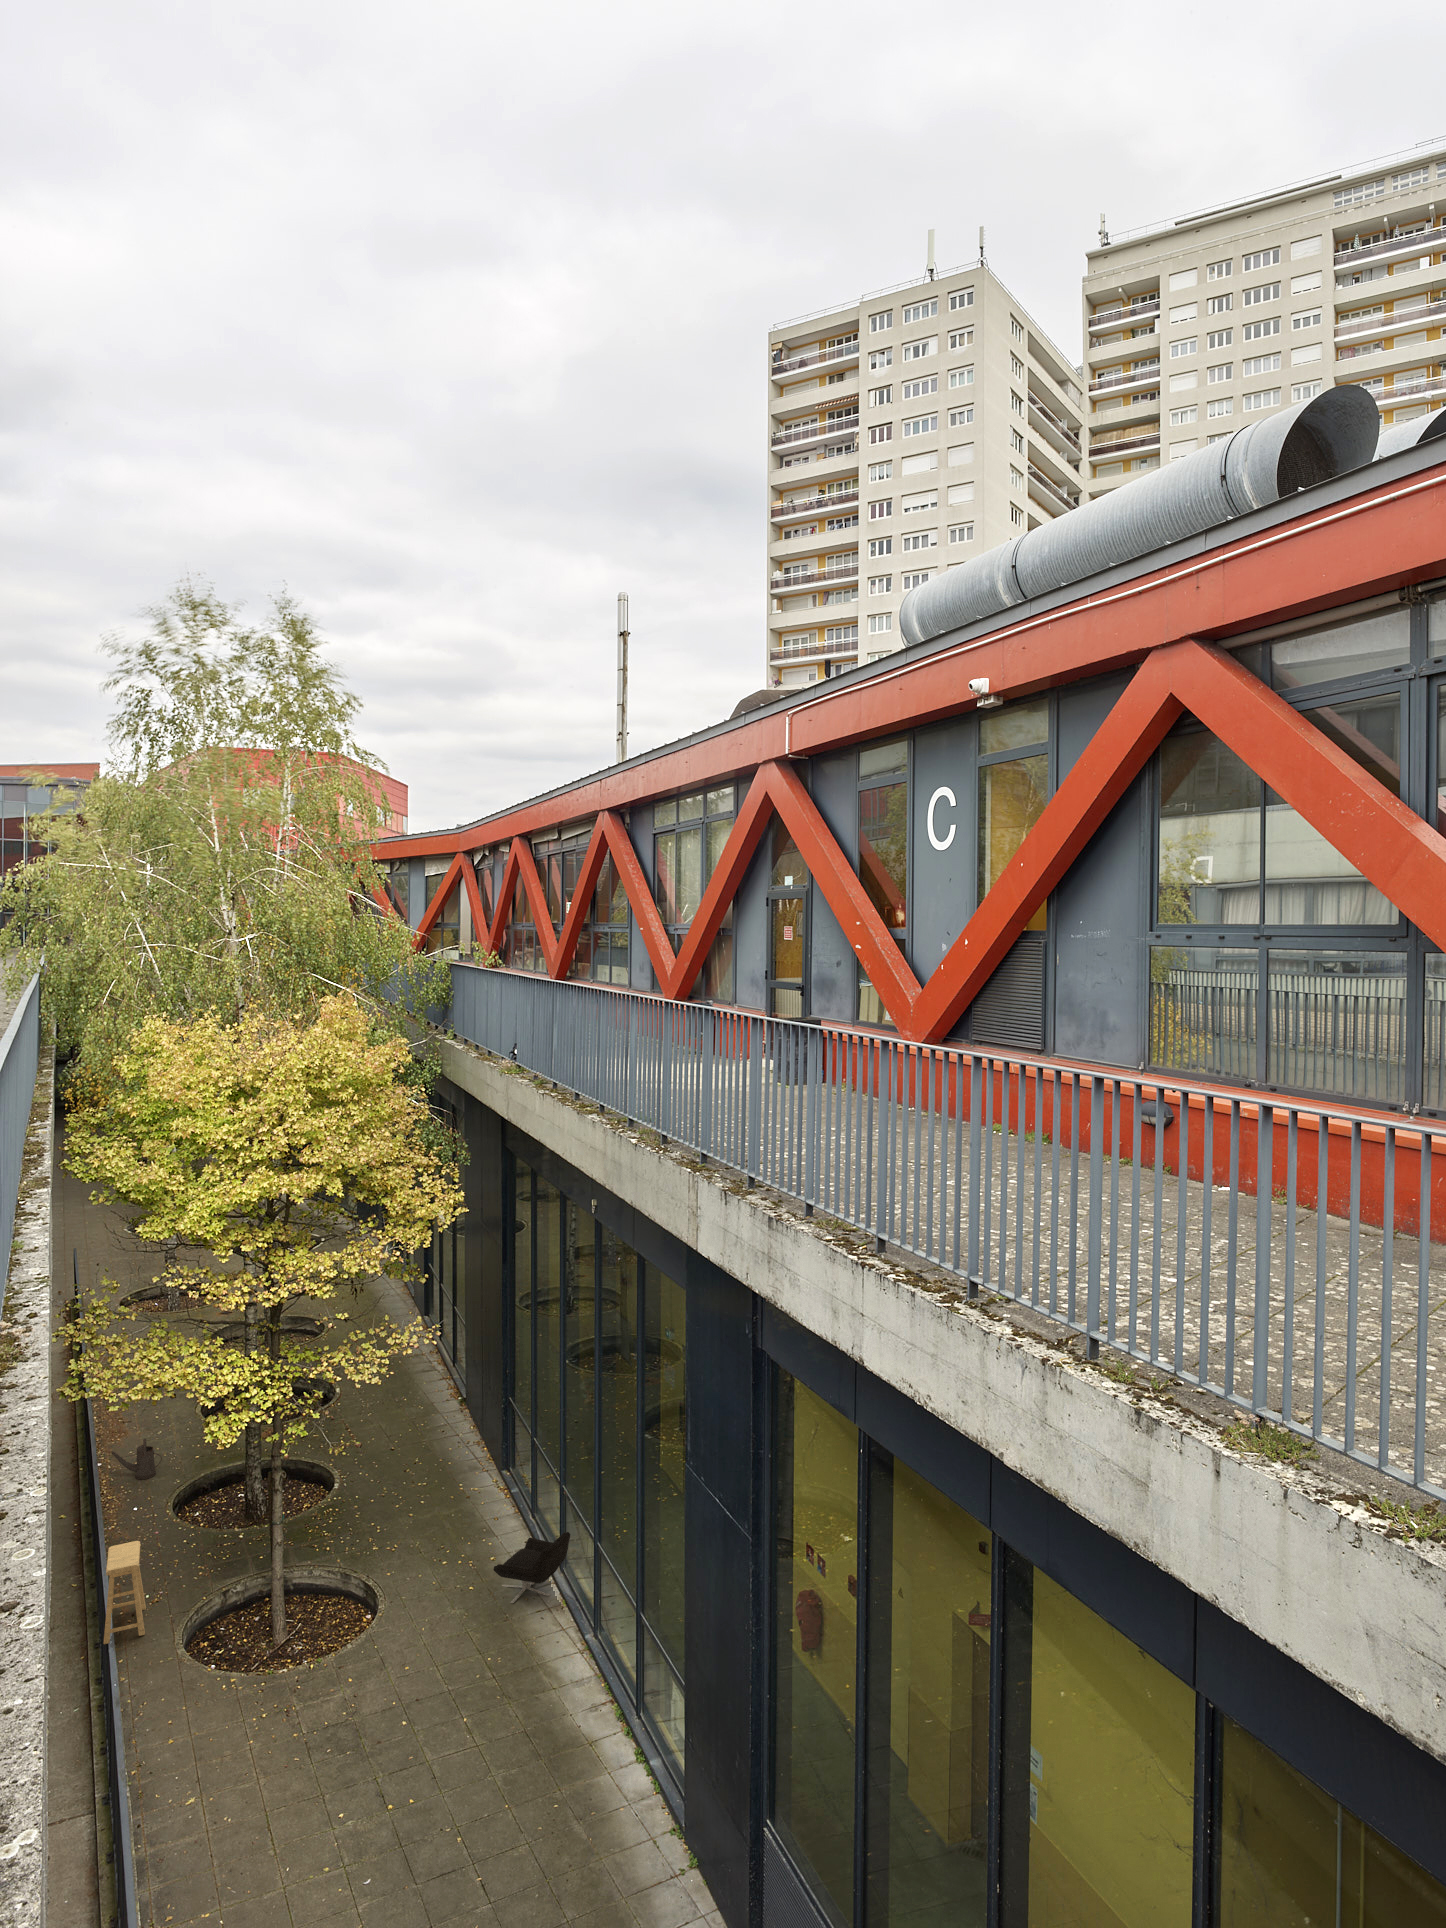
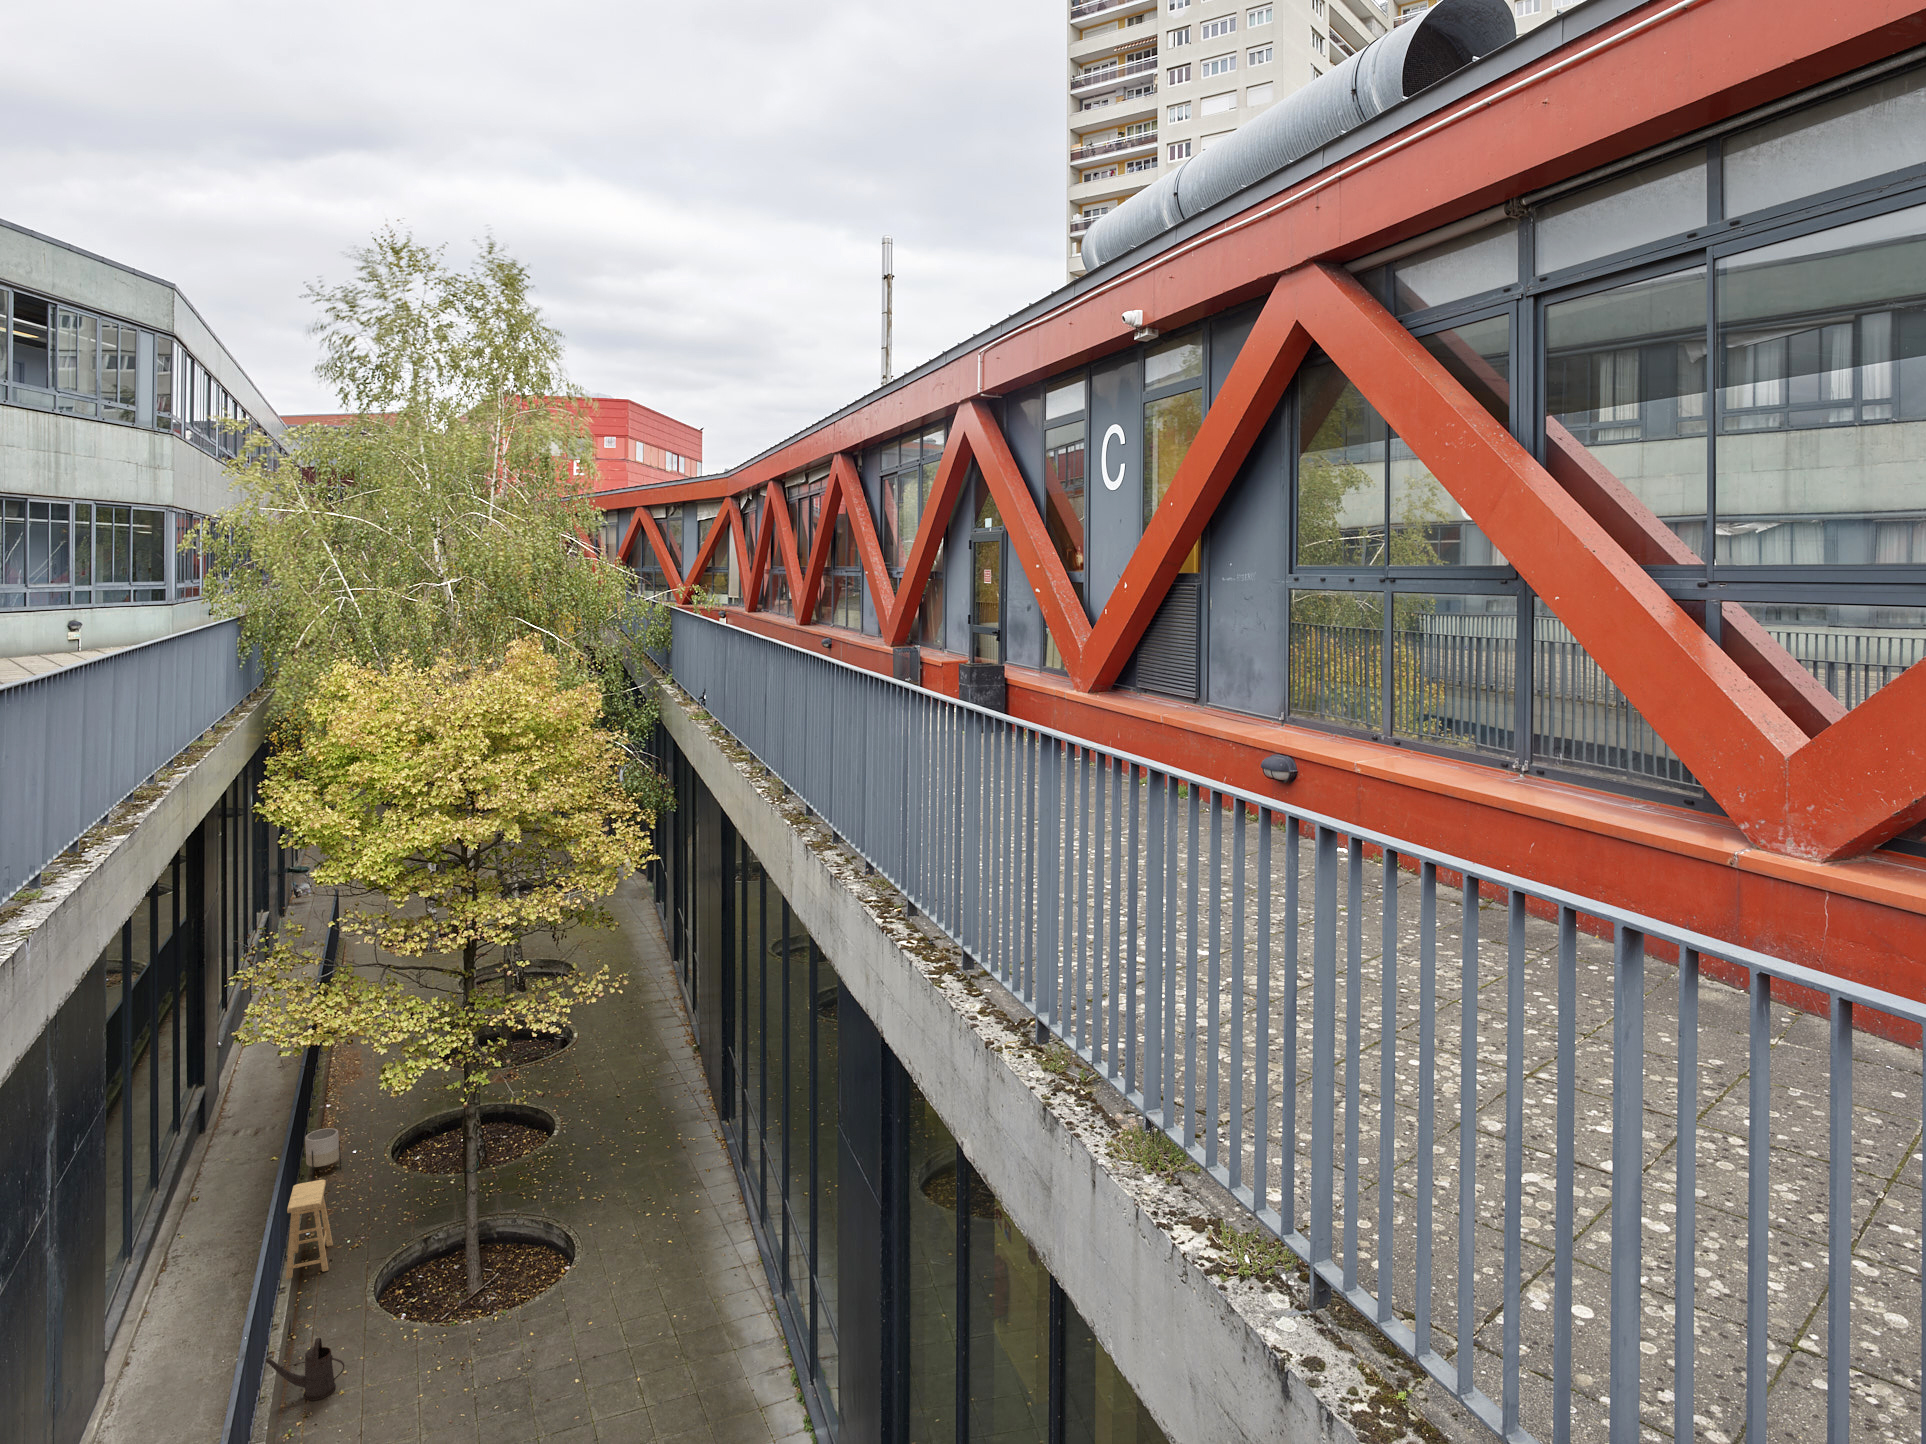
watering can: present [112,1439,162,1480] -> present [266,1338,344,1401]
planter: none [110,1489,144,1543] -> present [305,1128,341,1180]
lounge chair: present [493,1532,570,1603] -> none [677,1179,756,1247]

